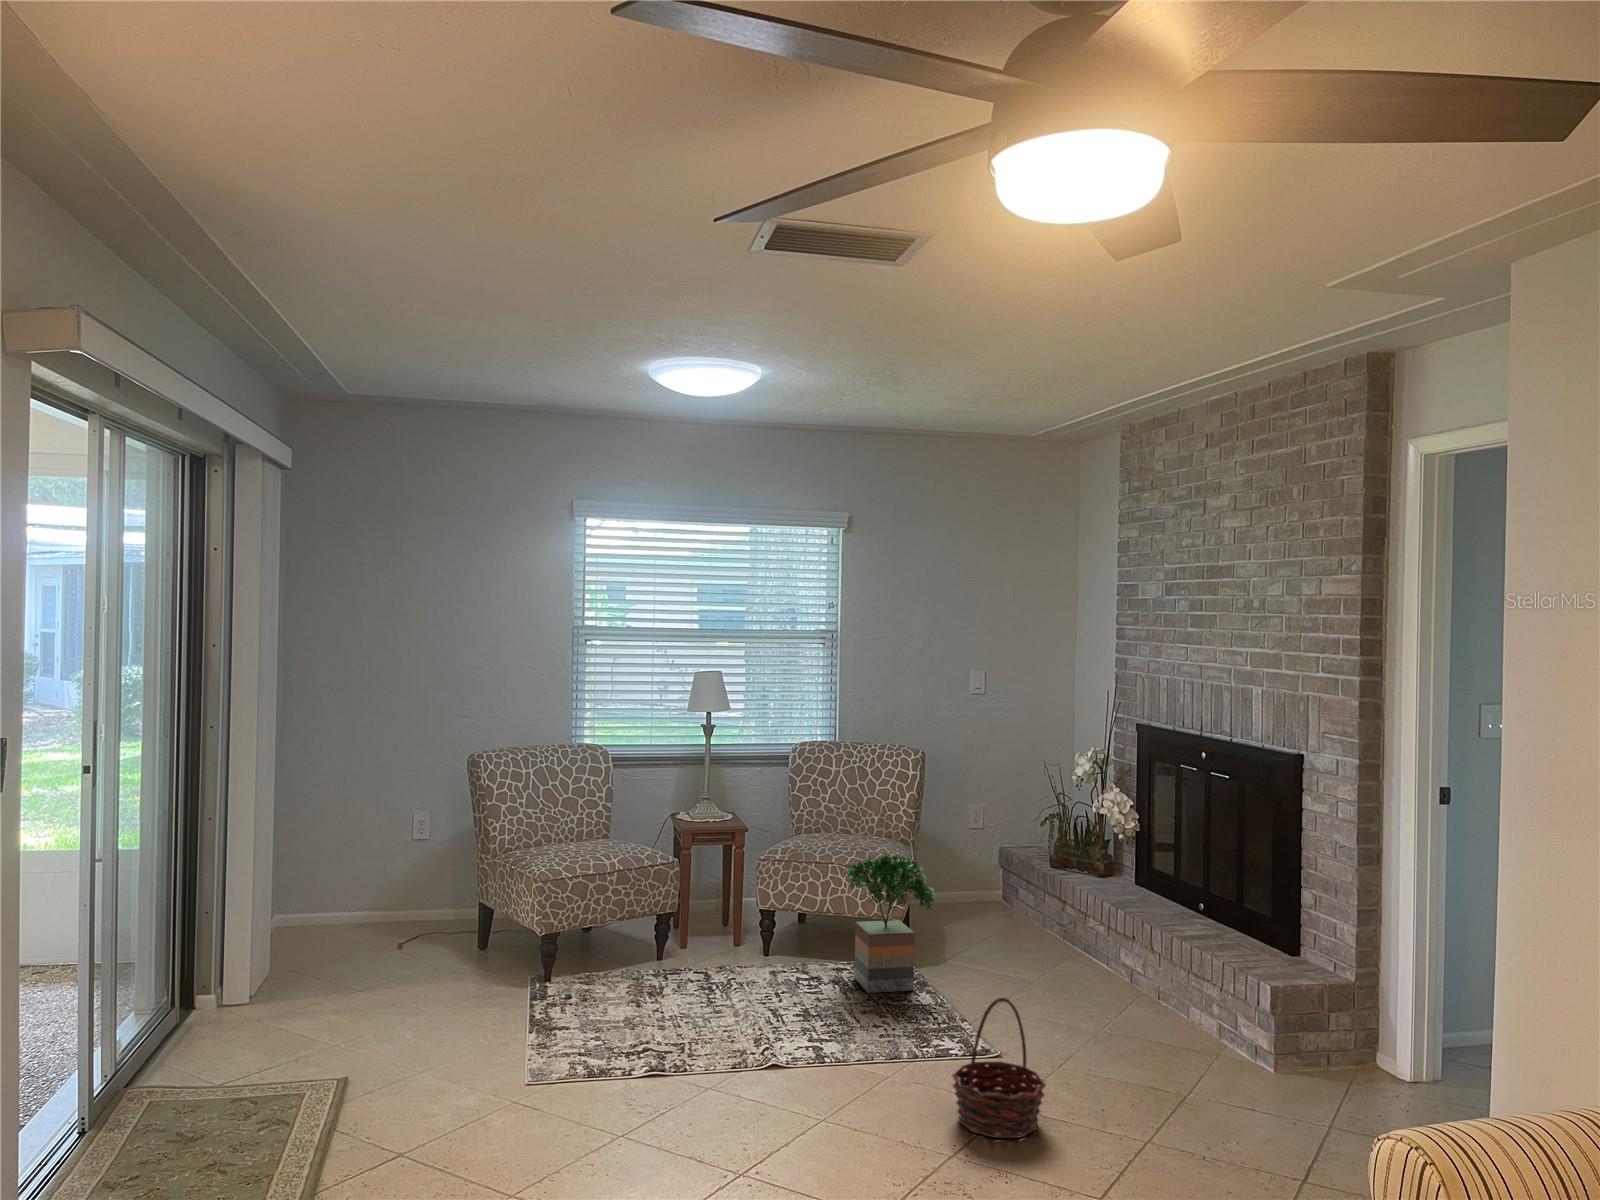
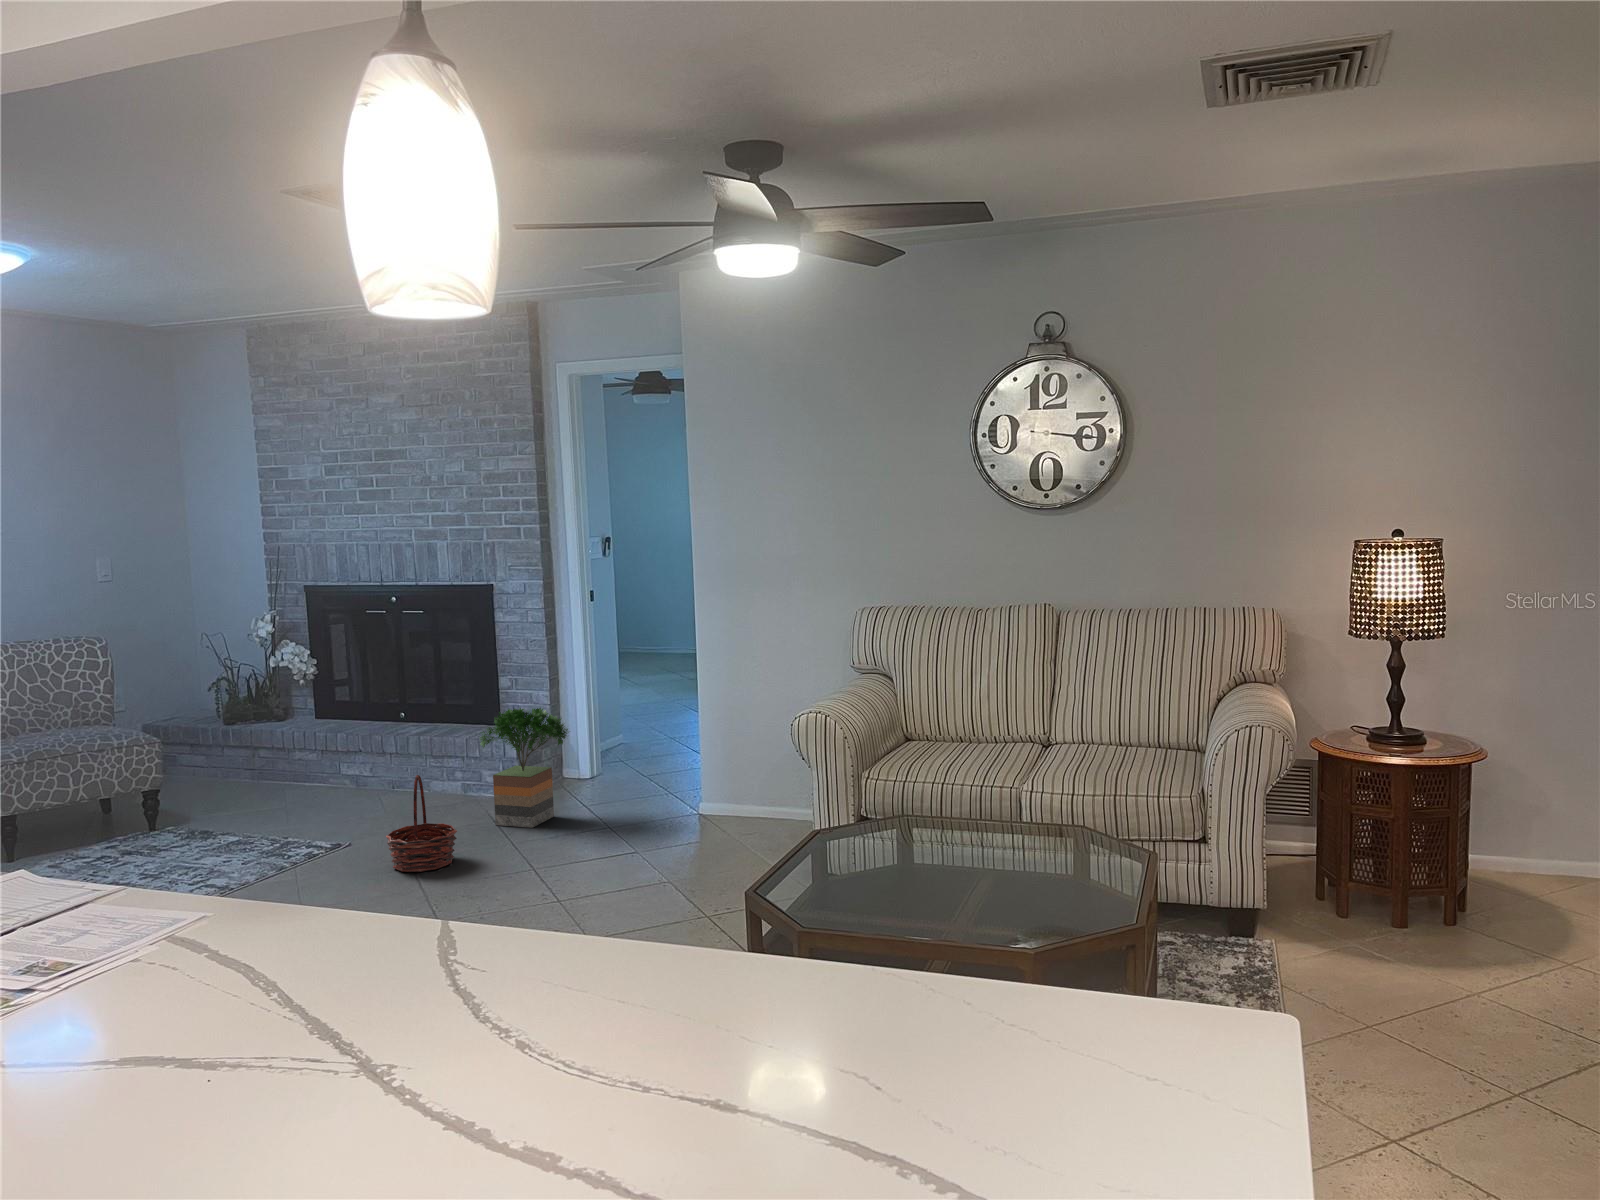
potted tree: present [846,854,935,993] -> present [480,708,568,828]

